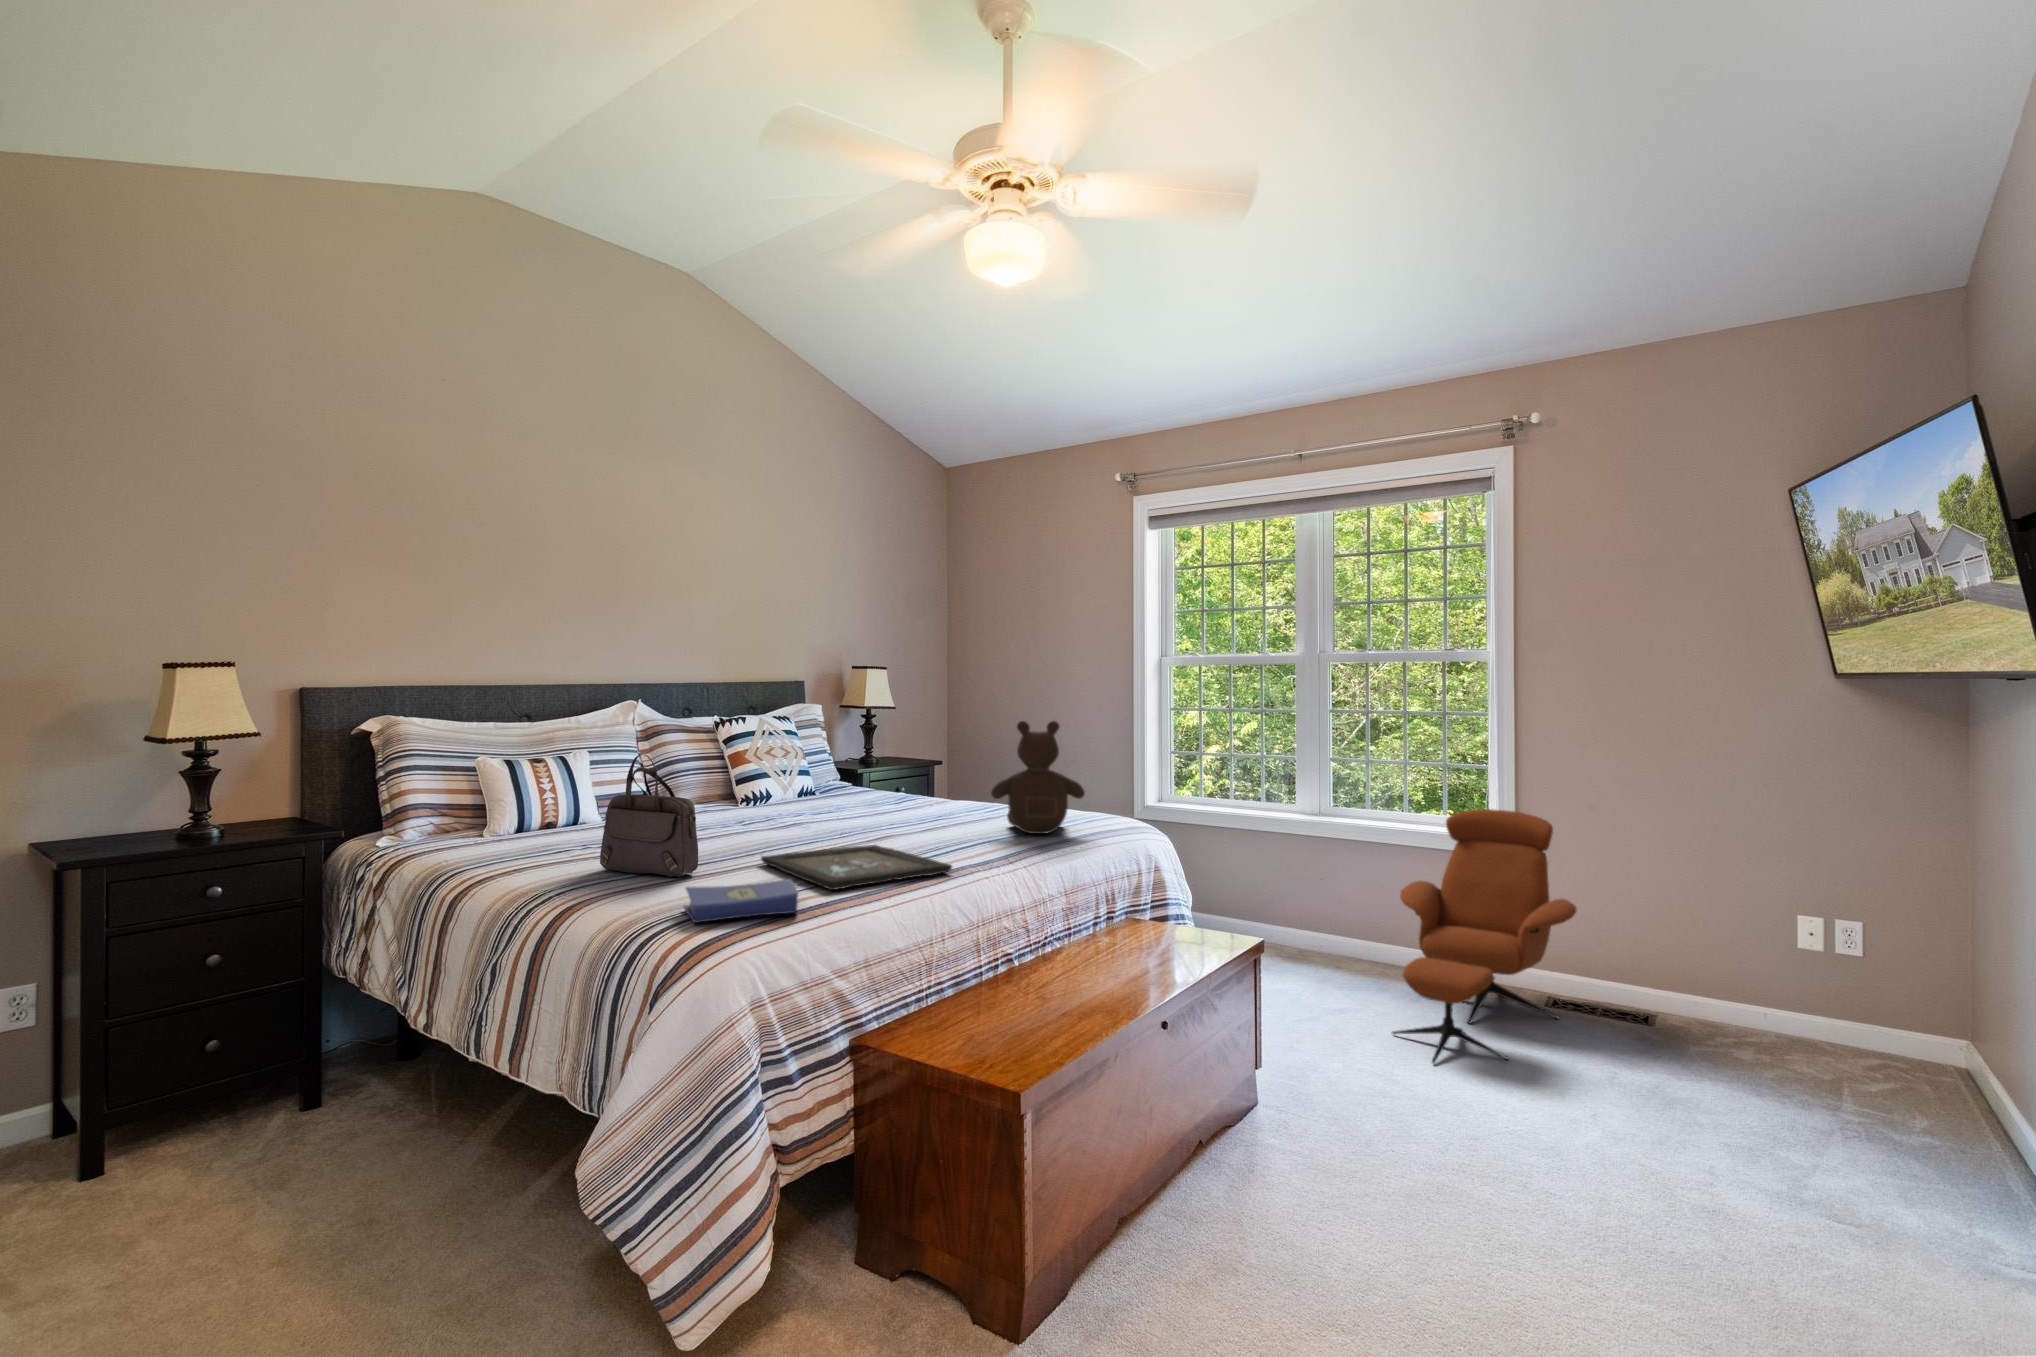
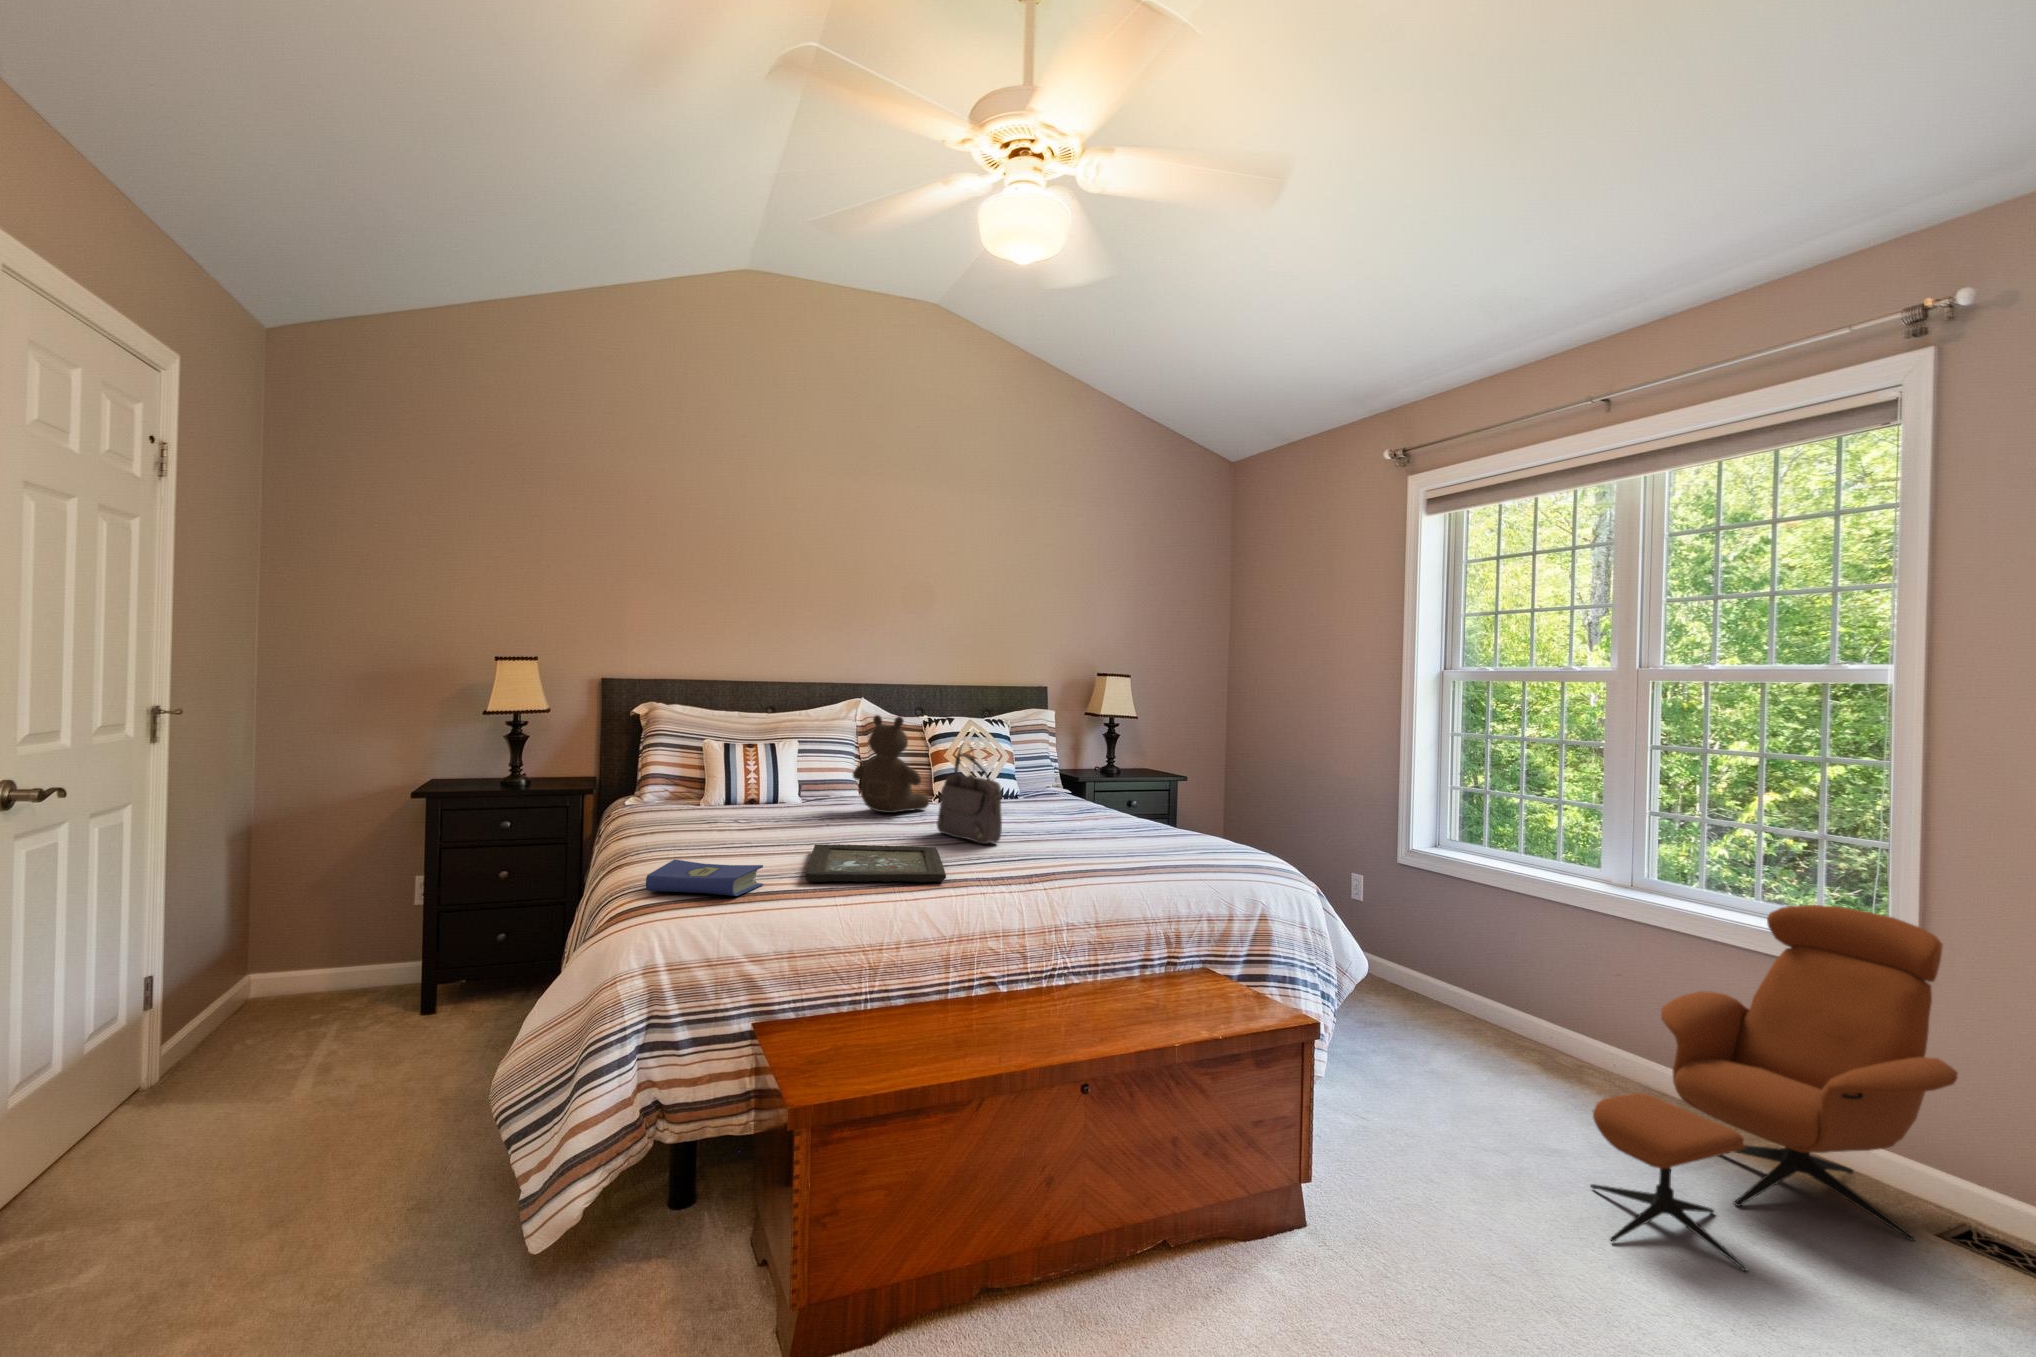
teddy bear: present [991,721,1085,834] -> present [853,715,929,813]
handbag: present [600,754,698,877] -> present [937,743,1002,844]

